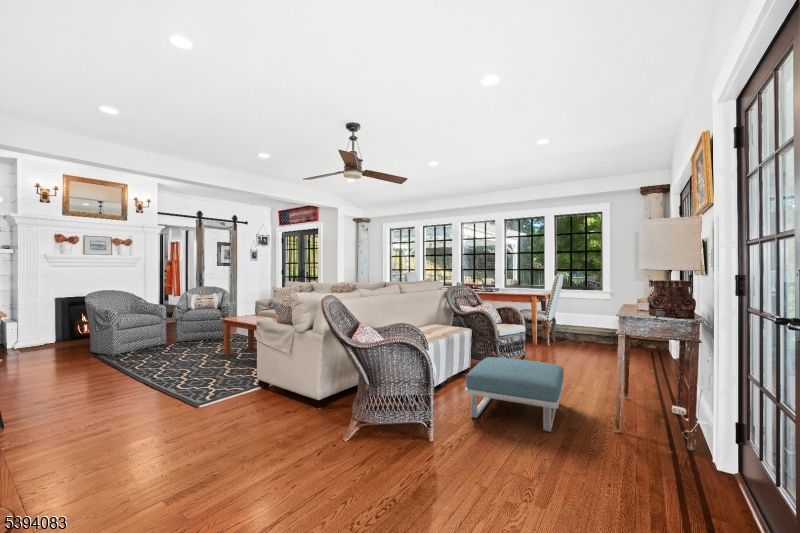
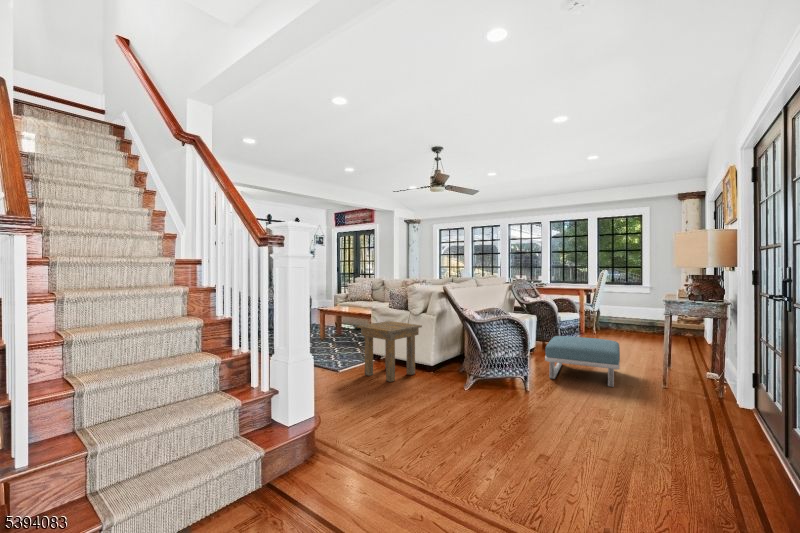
side table: none [217,339,306,427] -> present [358,321,422,382]

